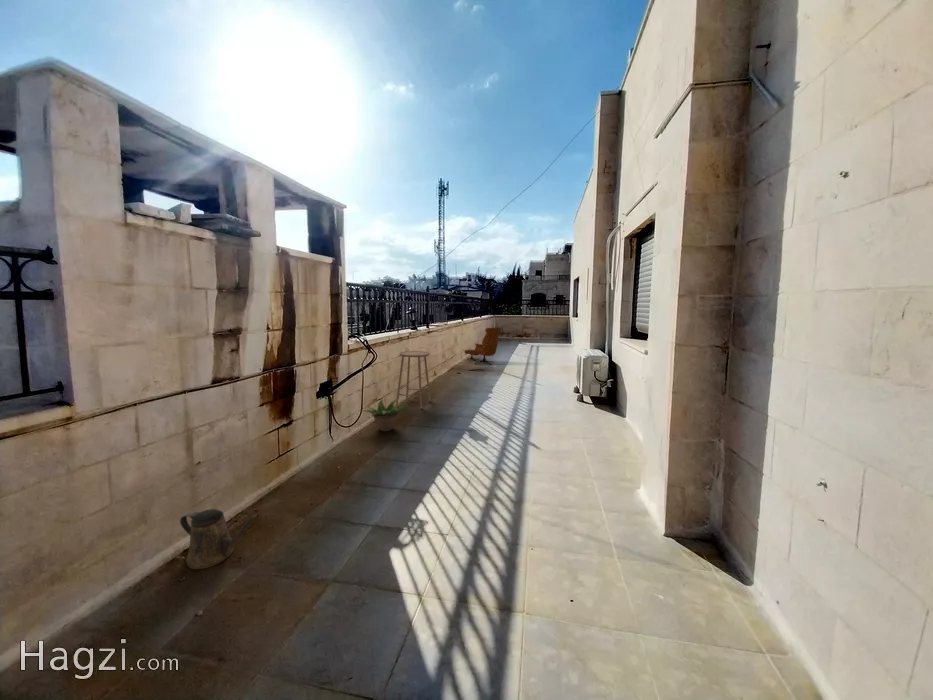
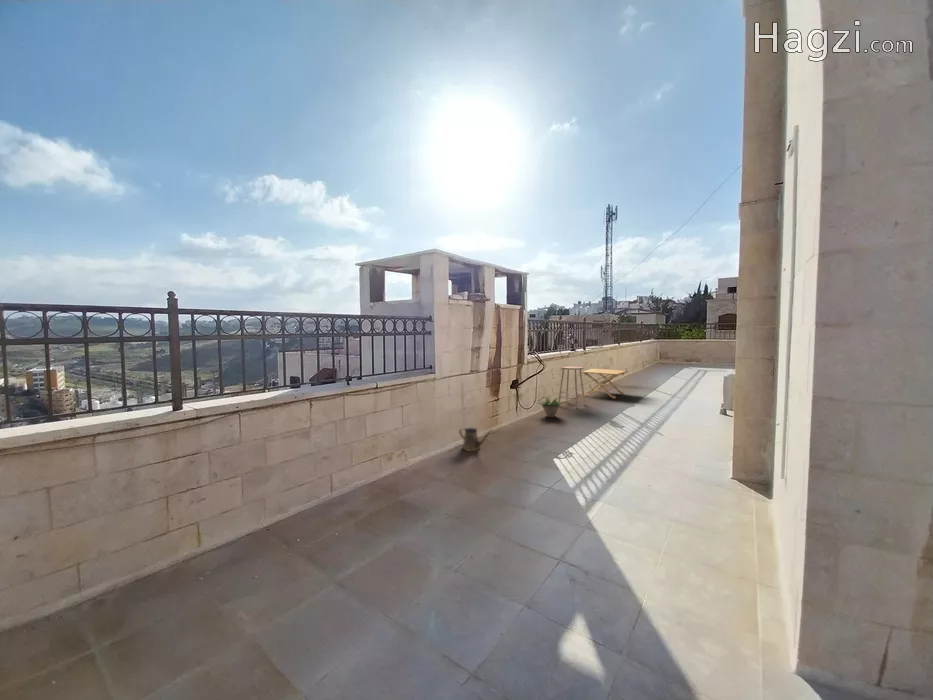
lounge chair: present [465,328,499,365] -> none [622,350,655,384]
side table: none [425,351,476,389] -> present [582,369,627,399]

